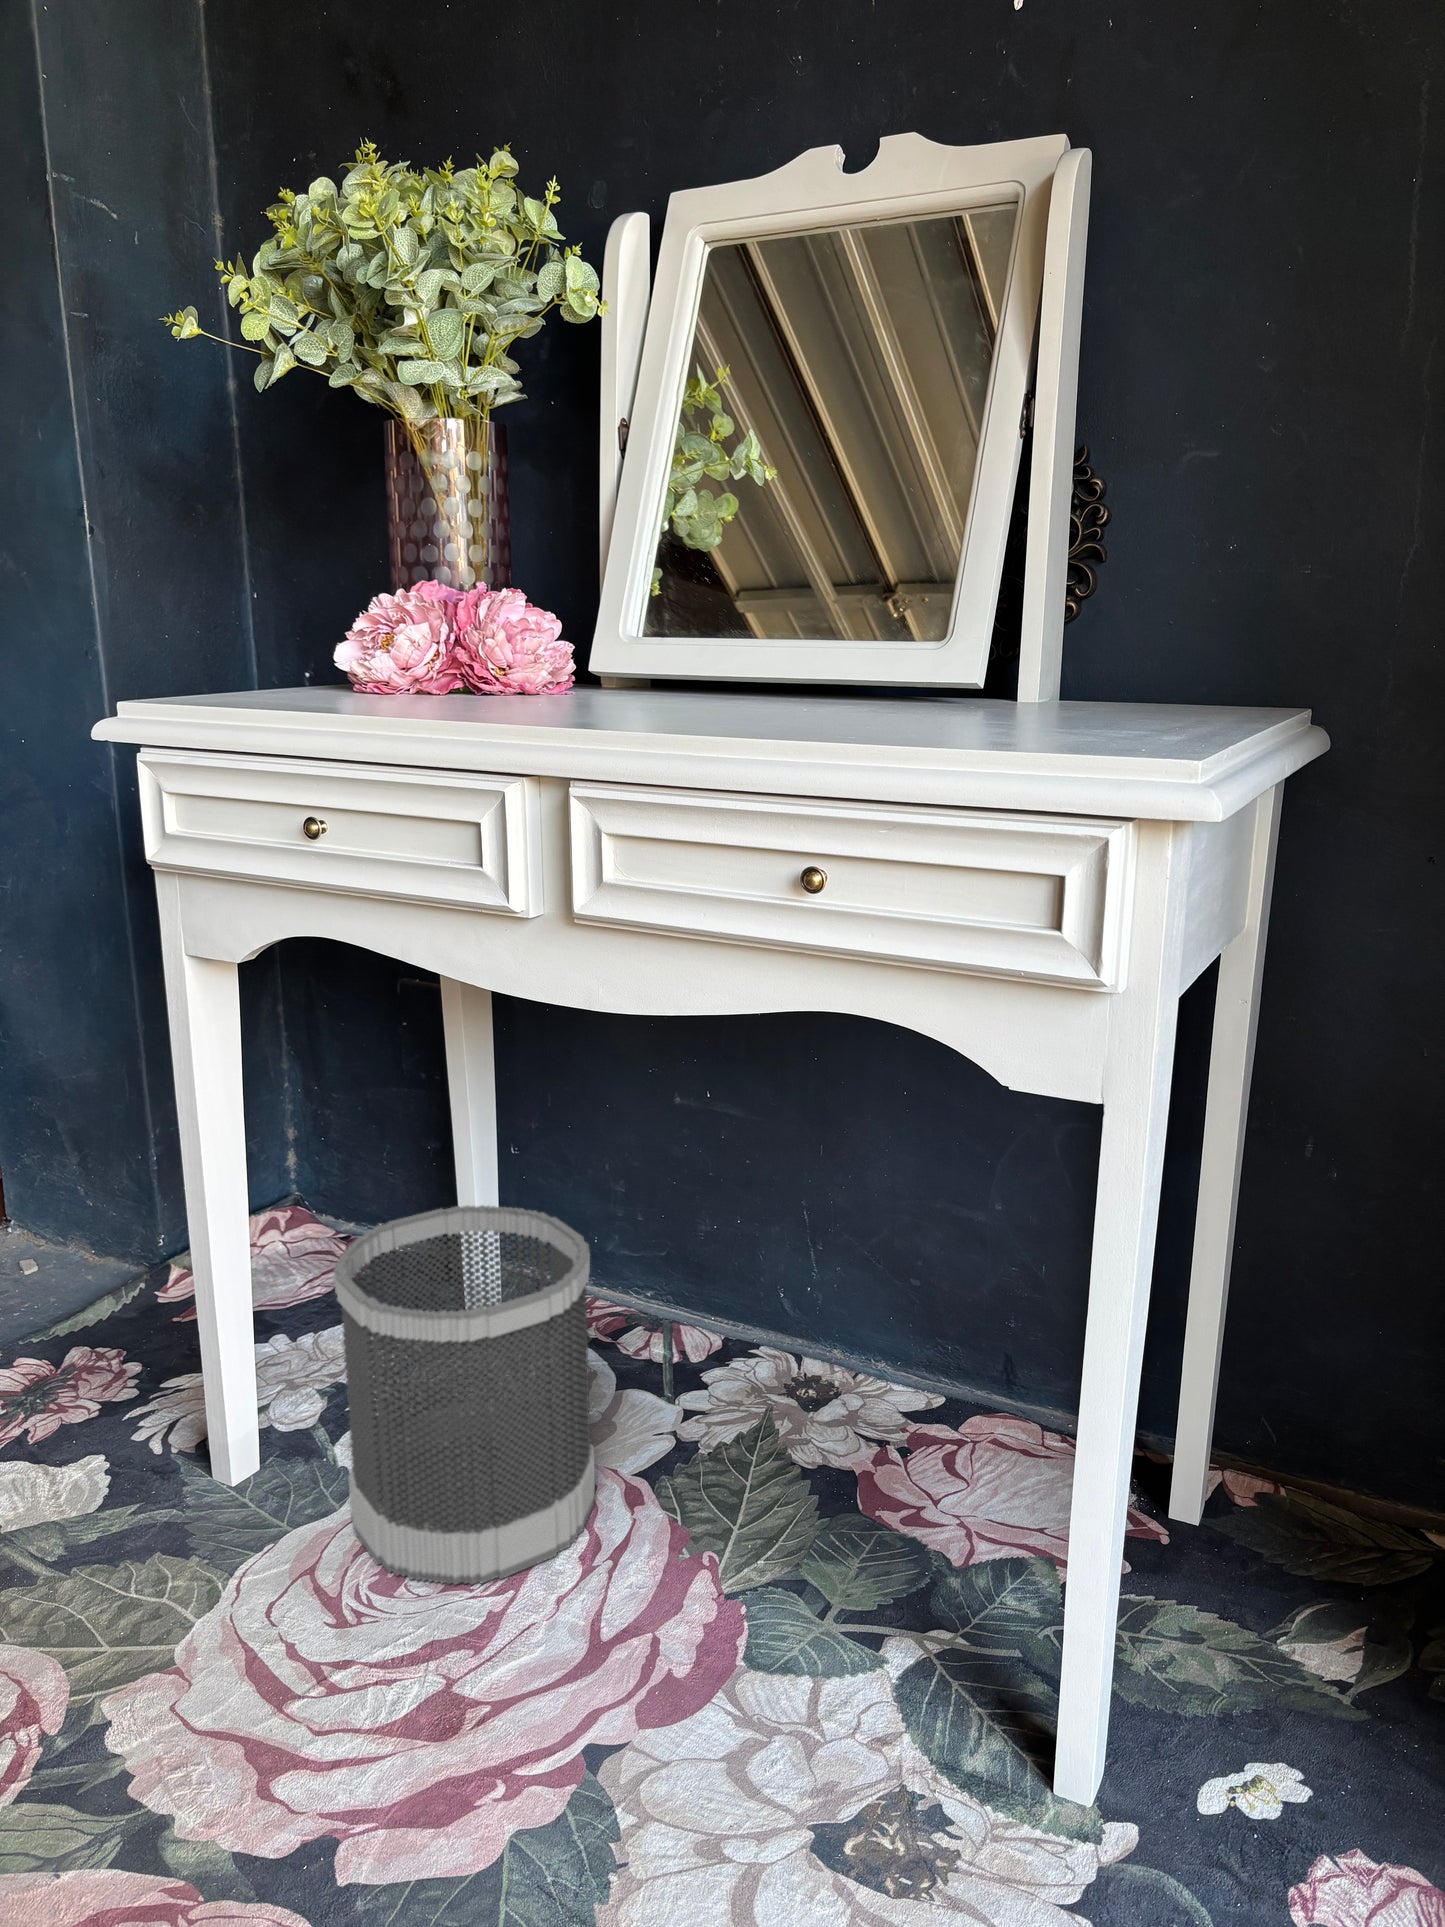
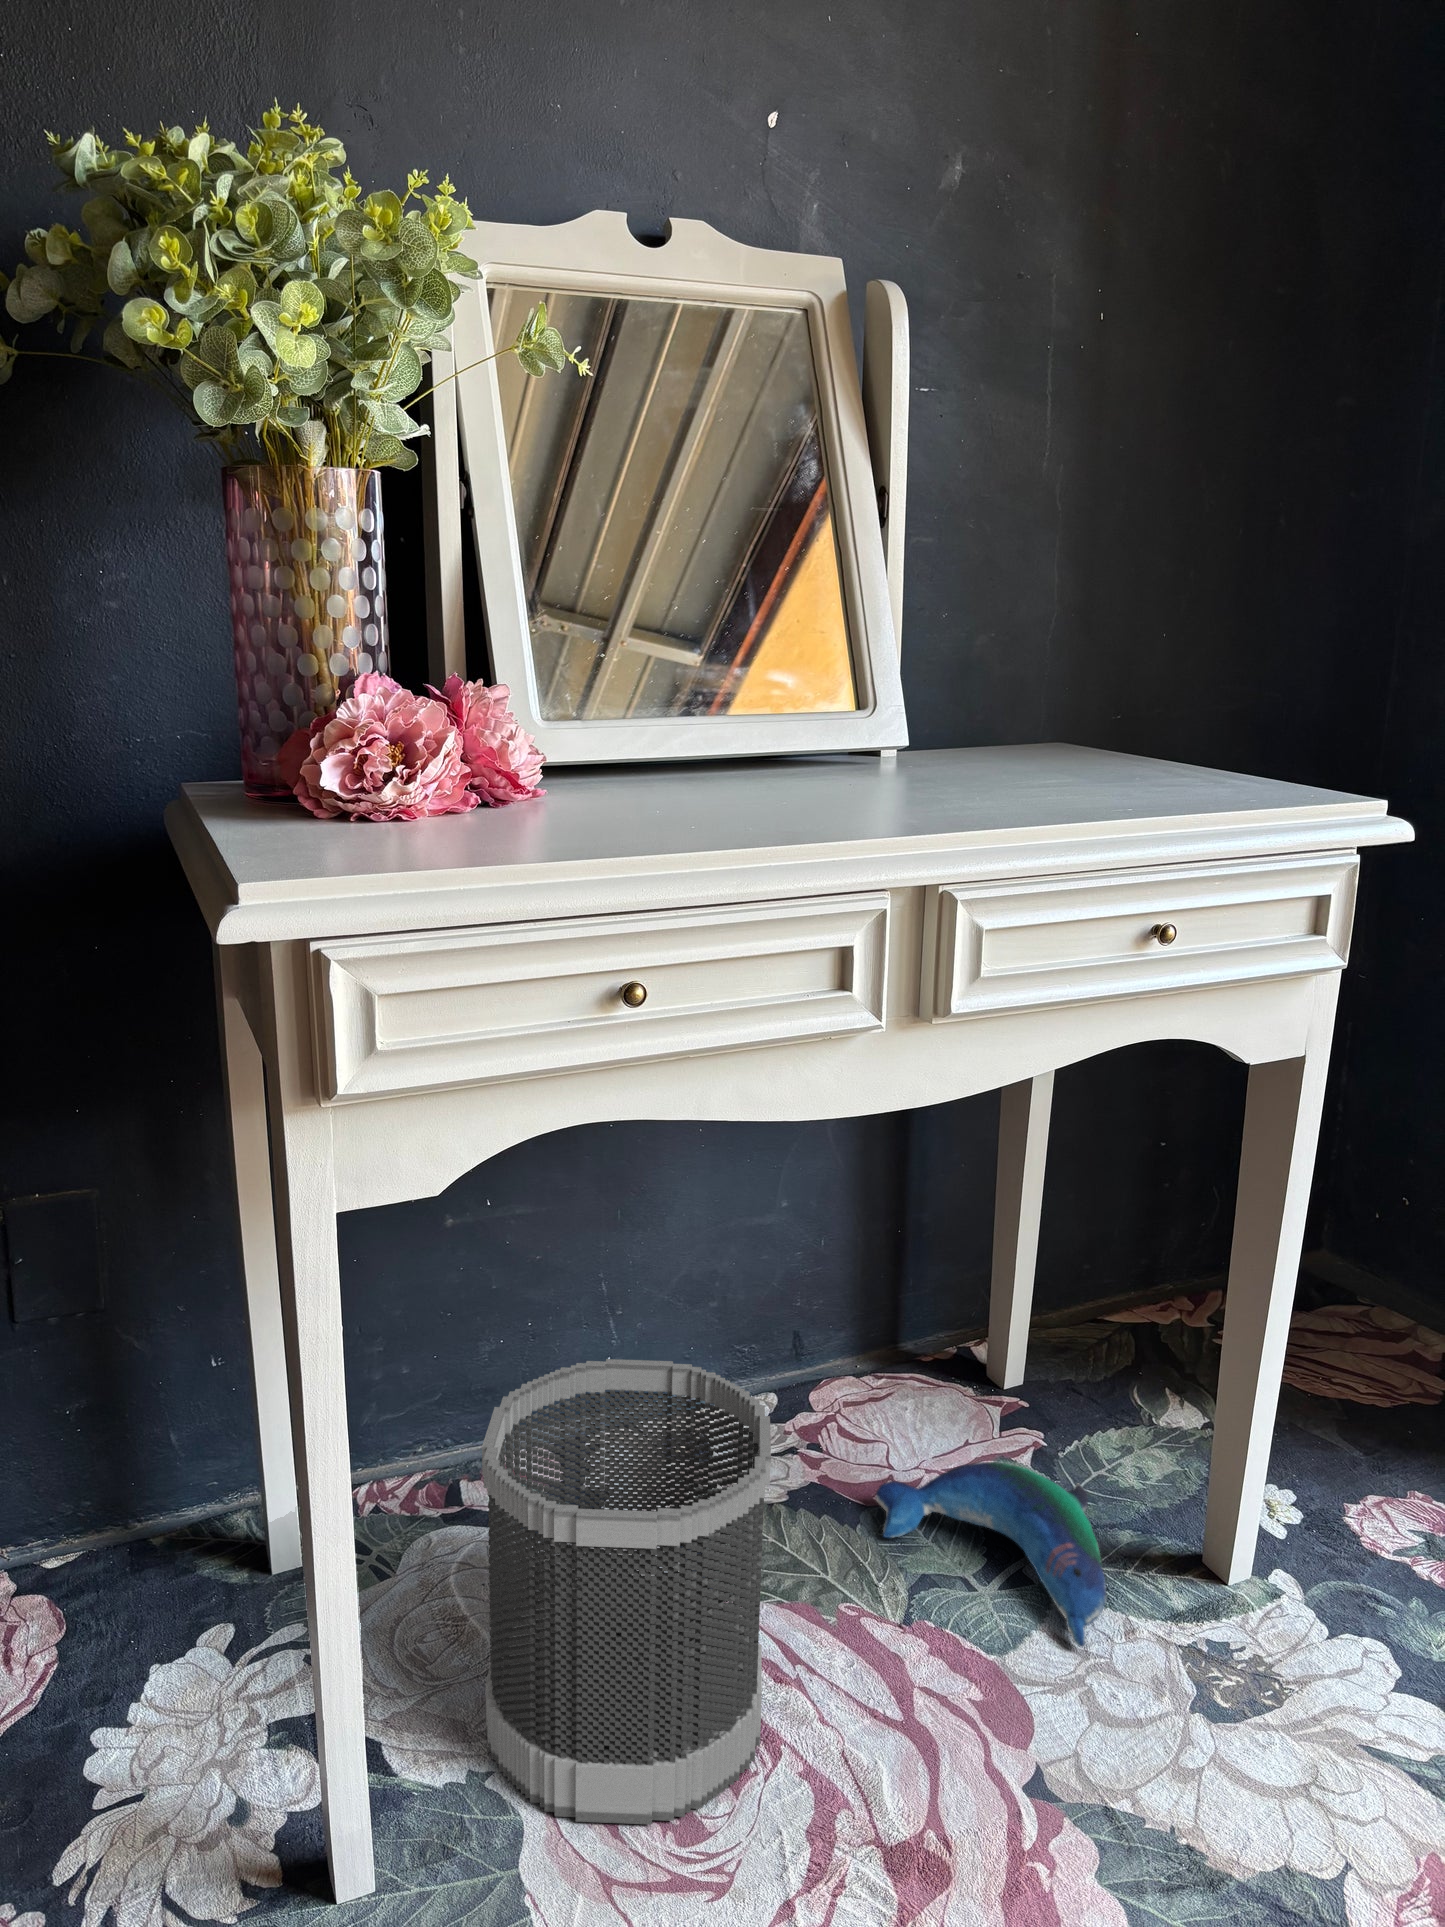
plush toy: none [804,1492,979,1713] -> present [876,1462,1106,1647]

